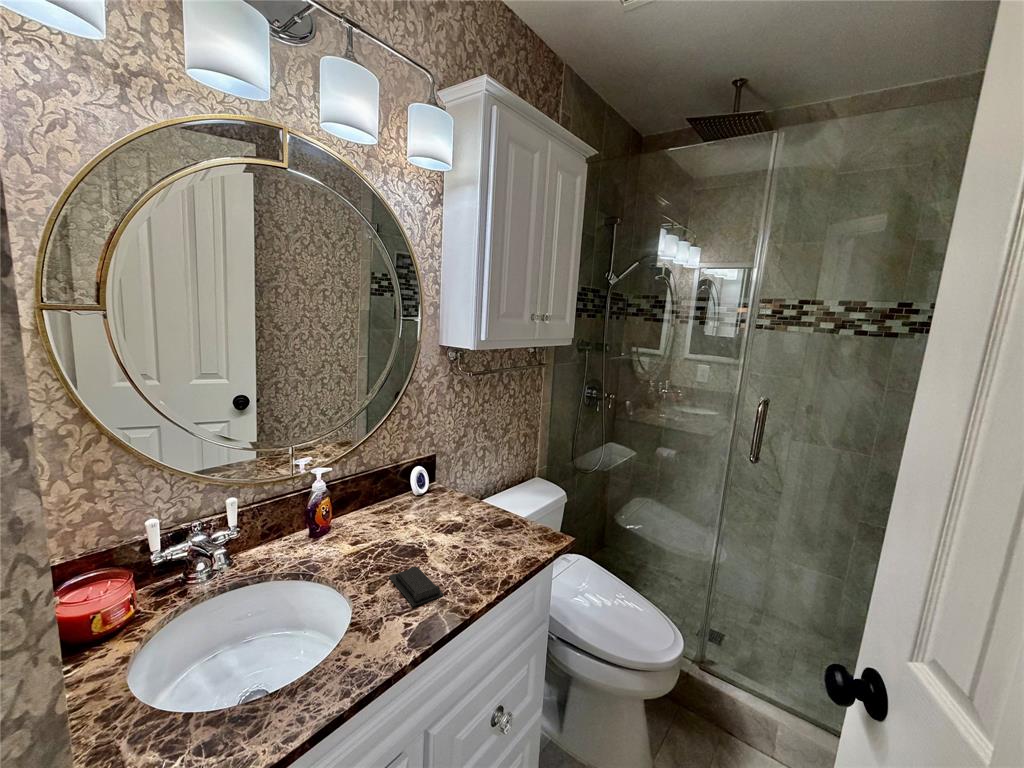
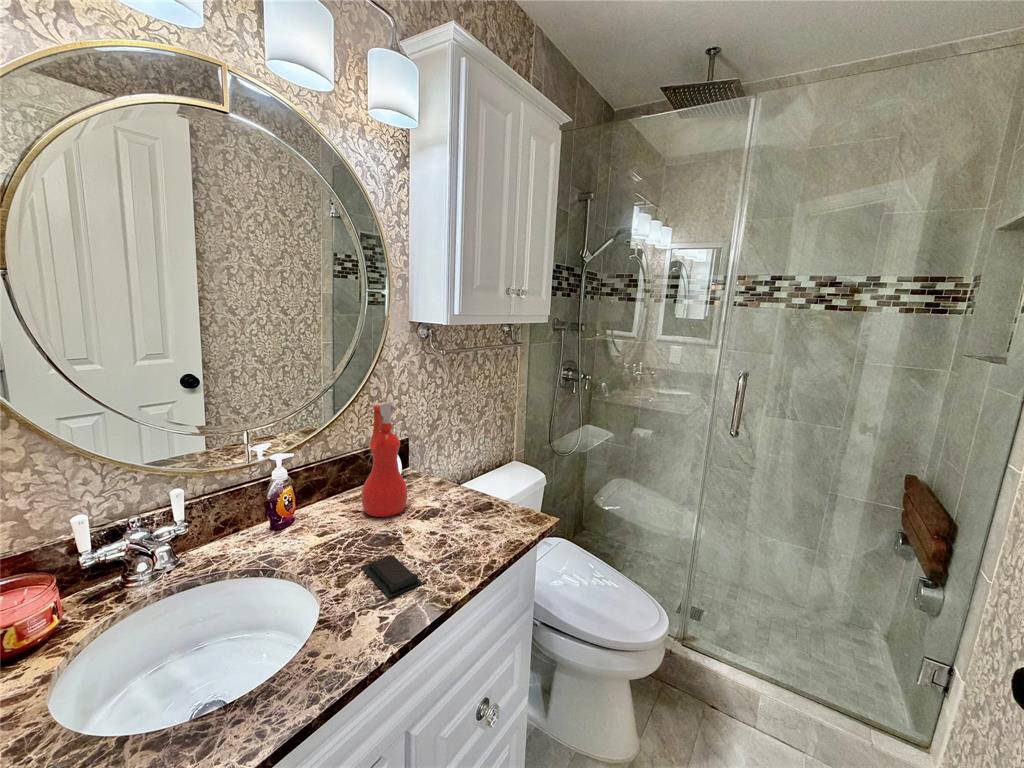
spray bottle: none [391,424,433,530] -> present [361,403,407,517]

